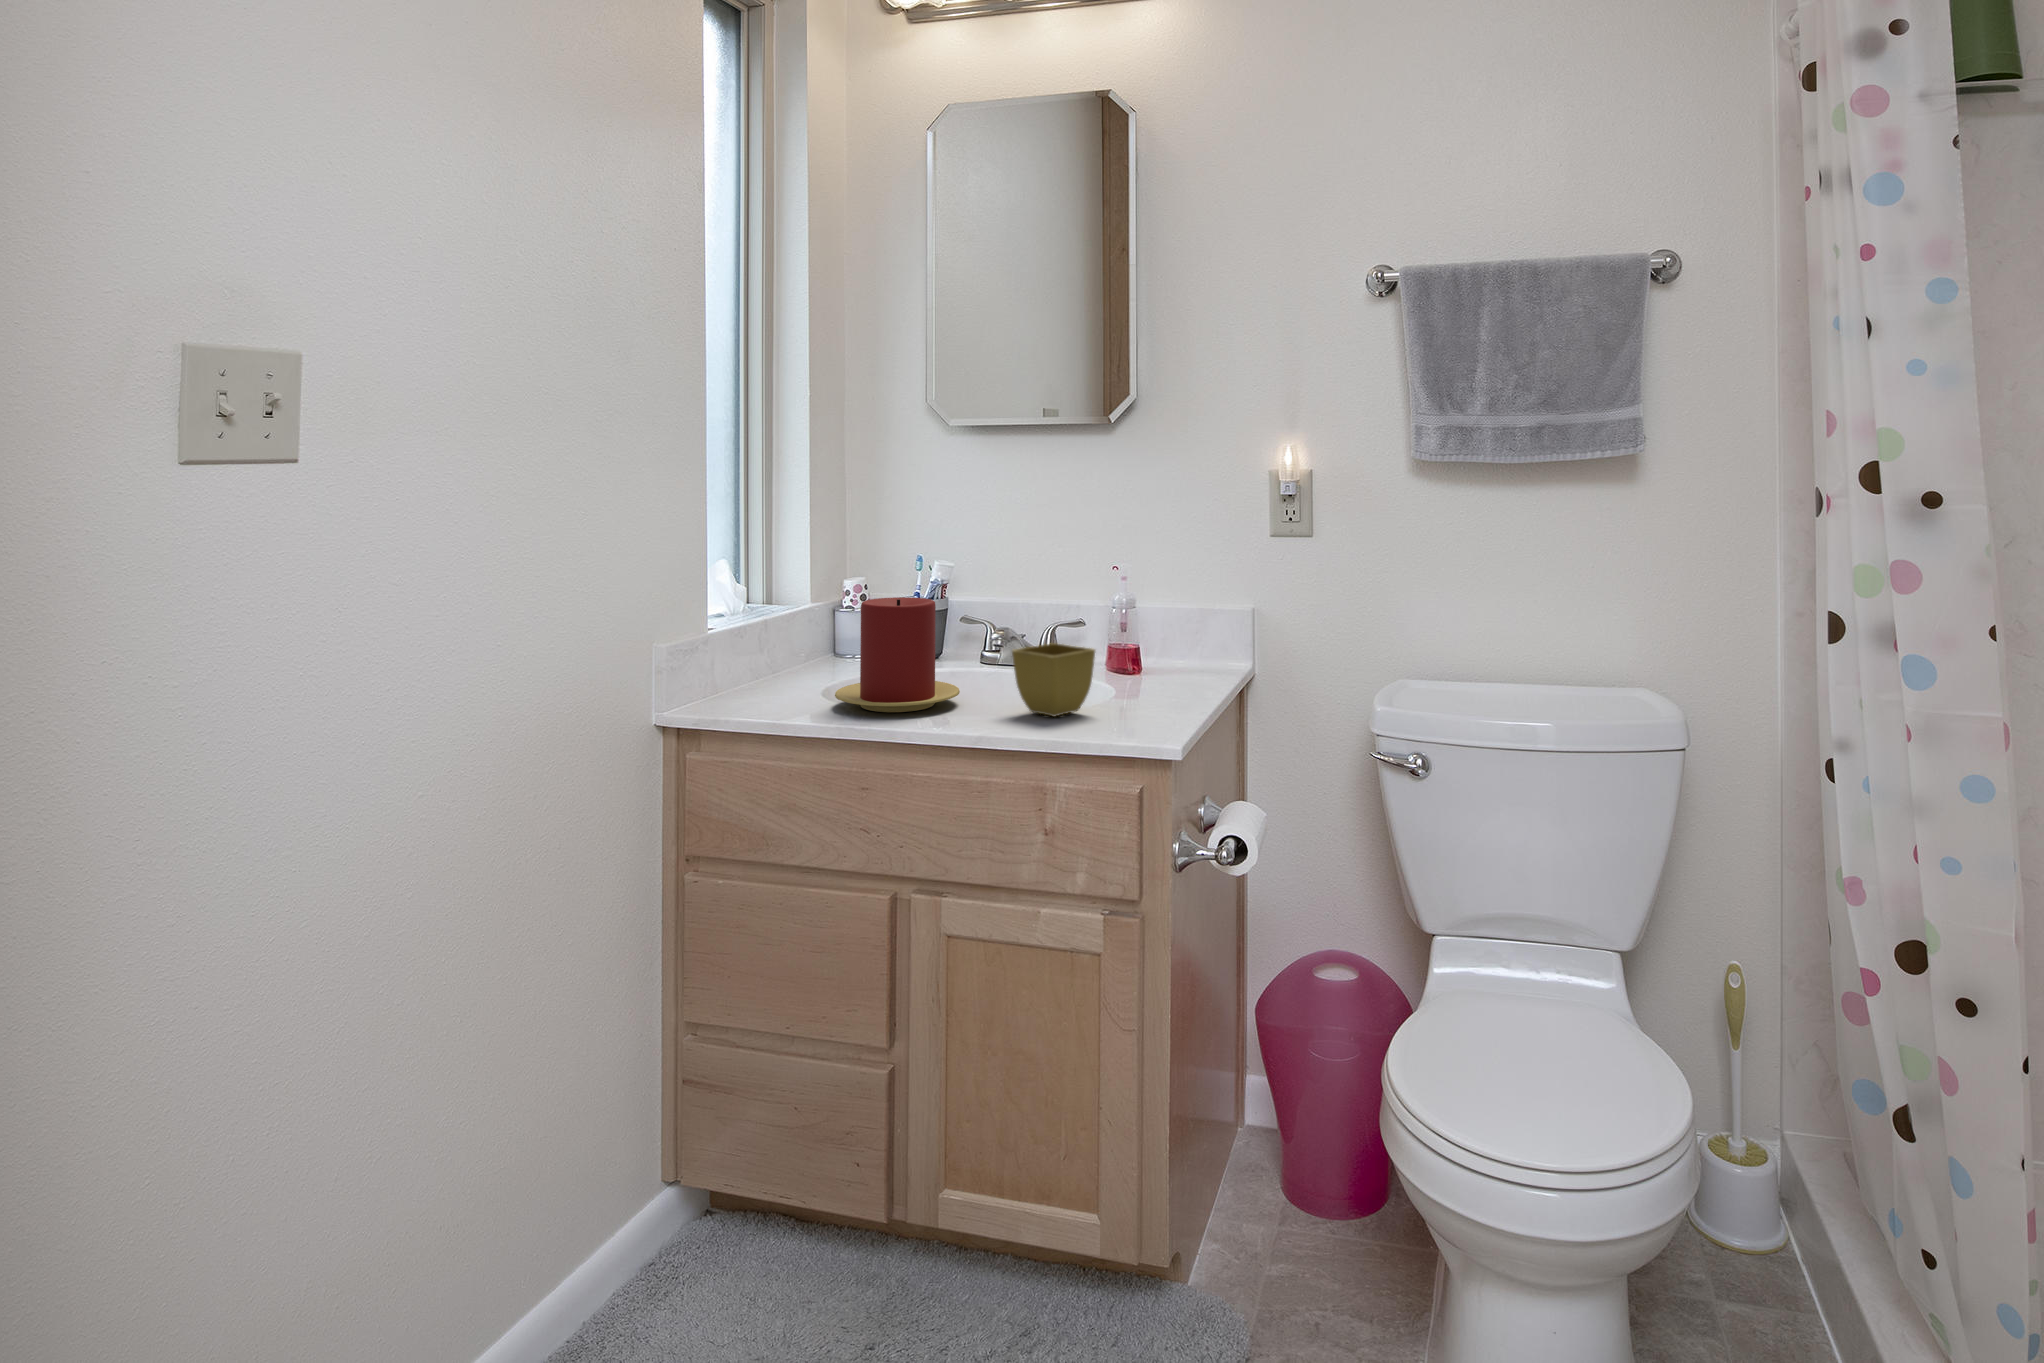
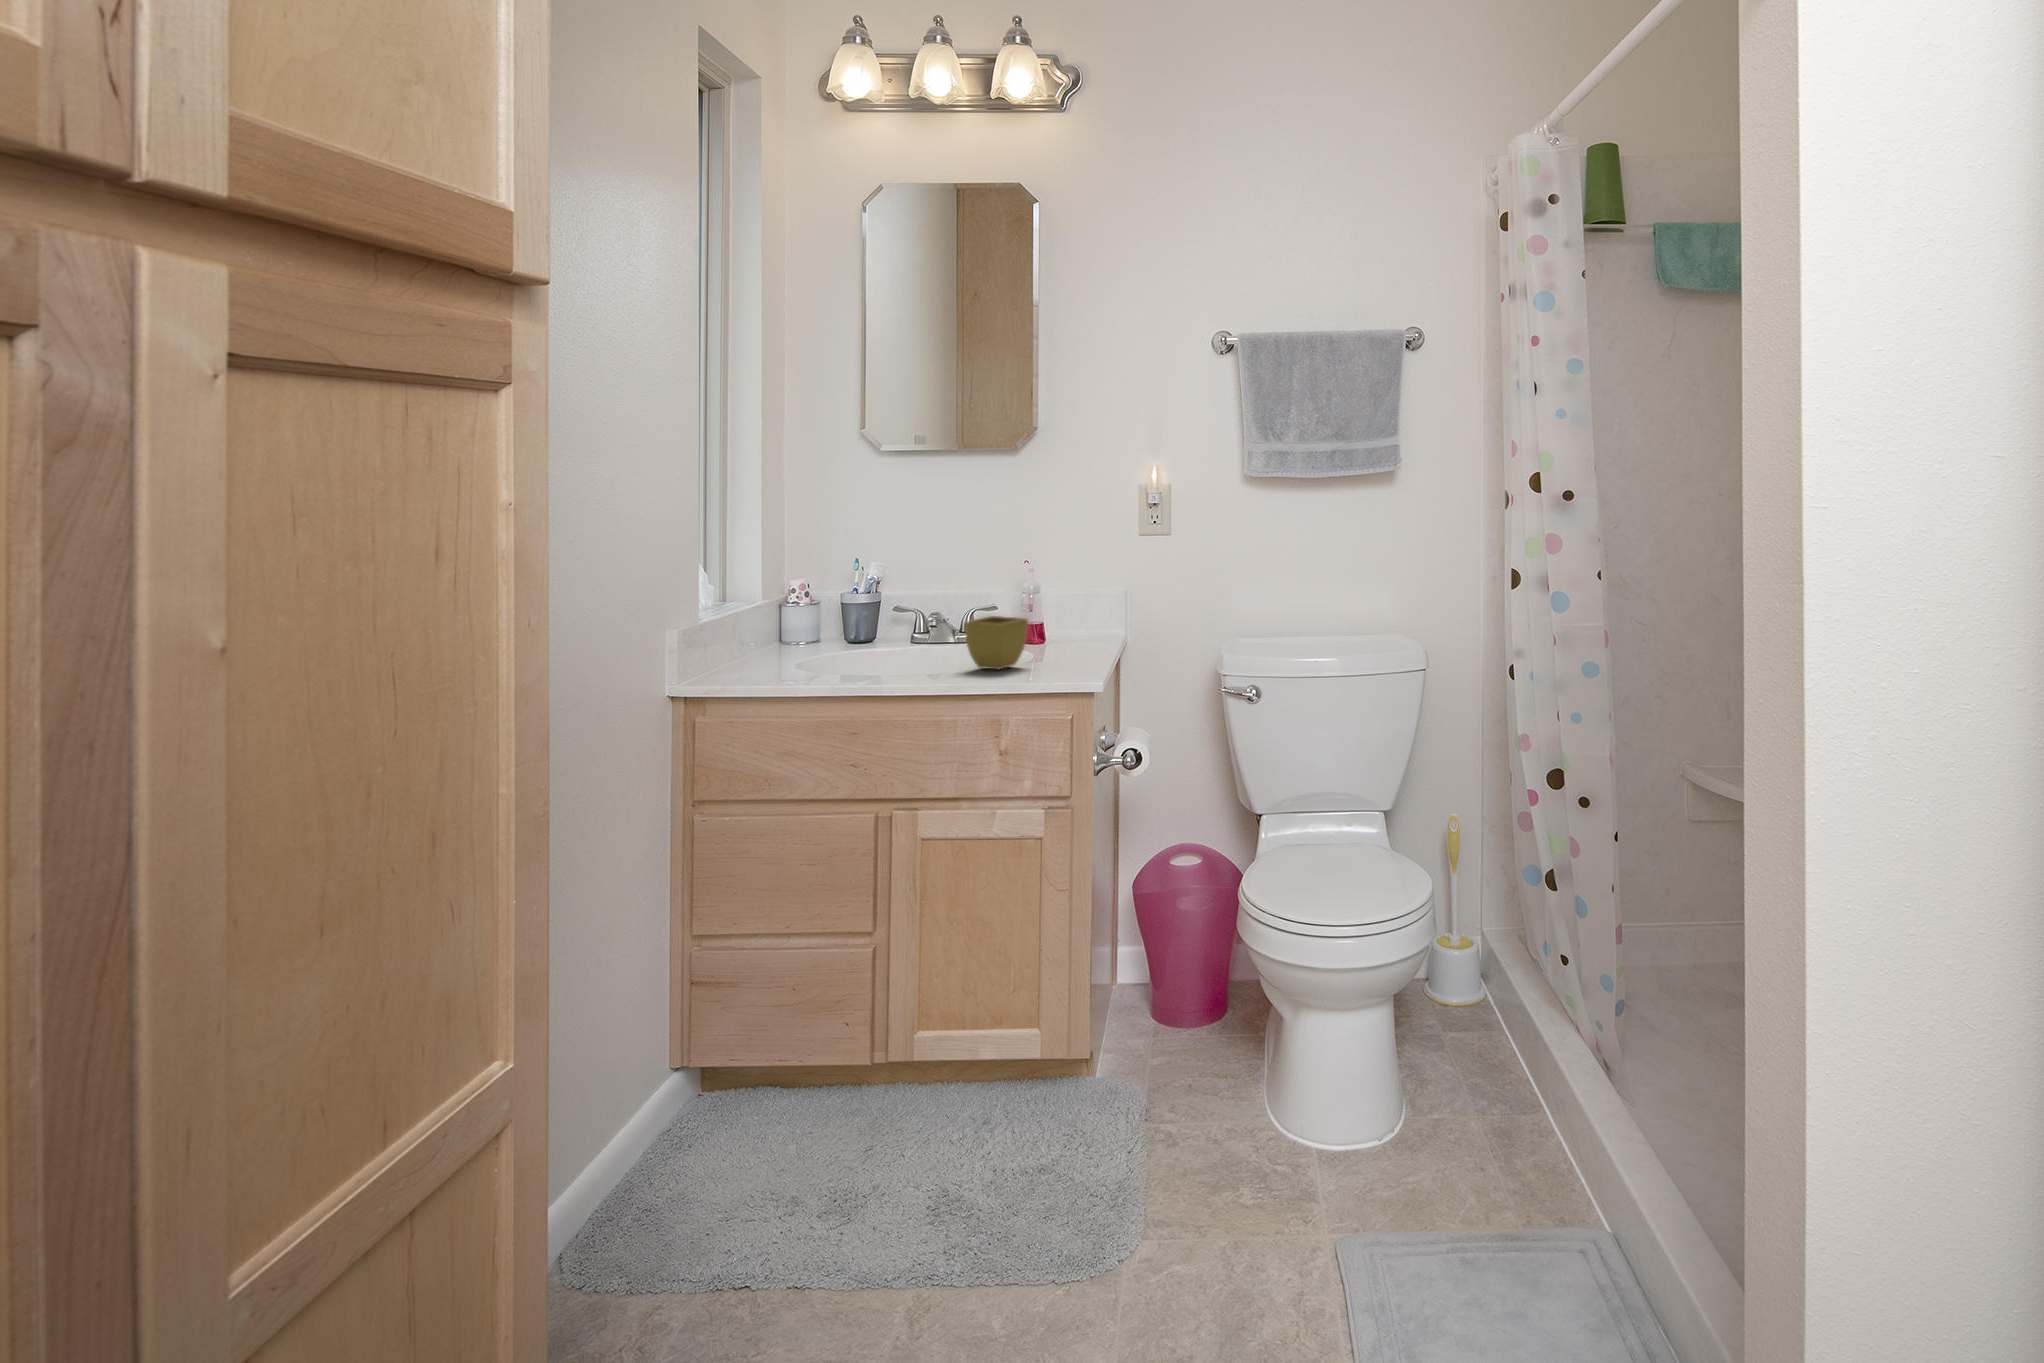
candle: present [835,597,960,712] -> none [816,586,918,675]

